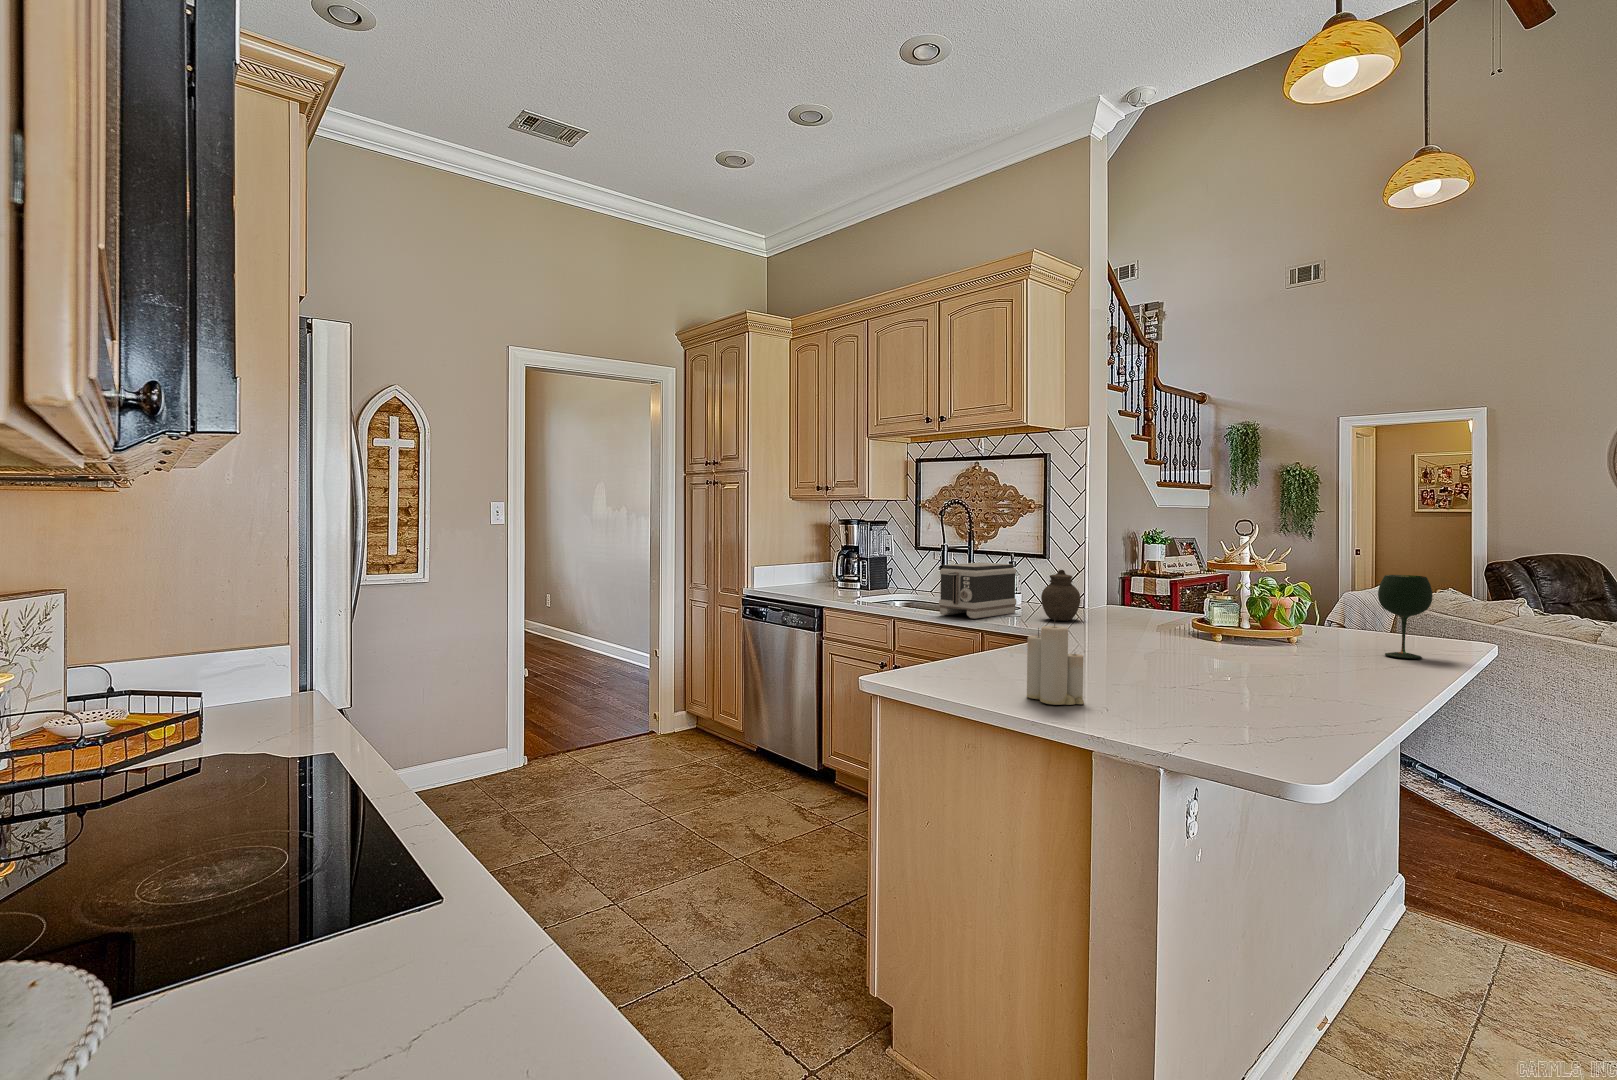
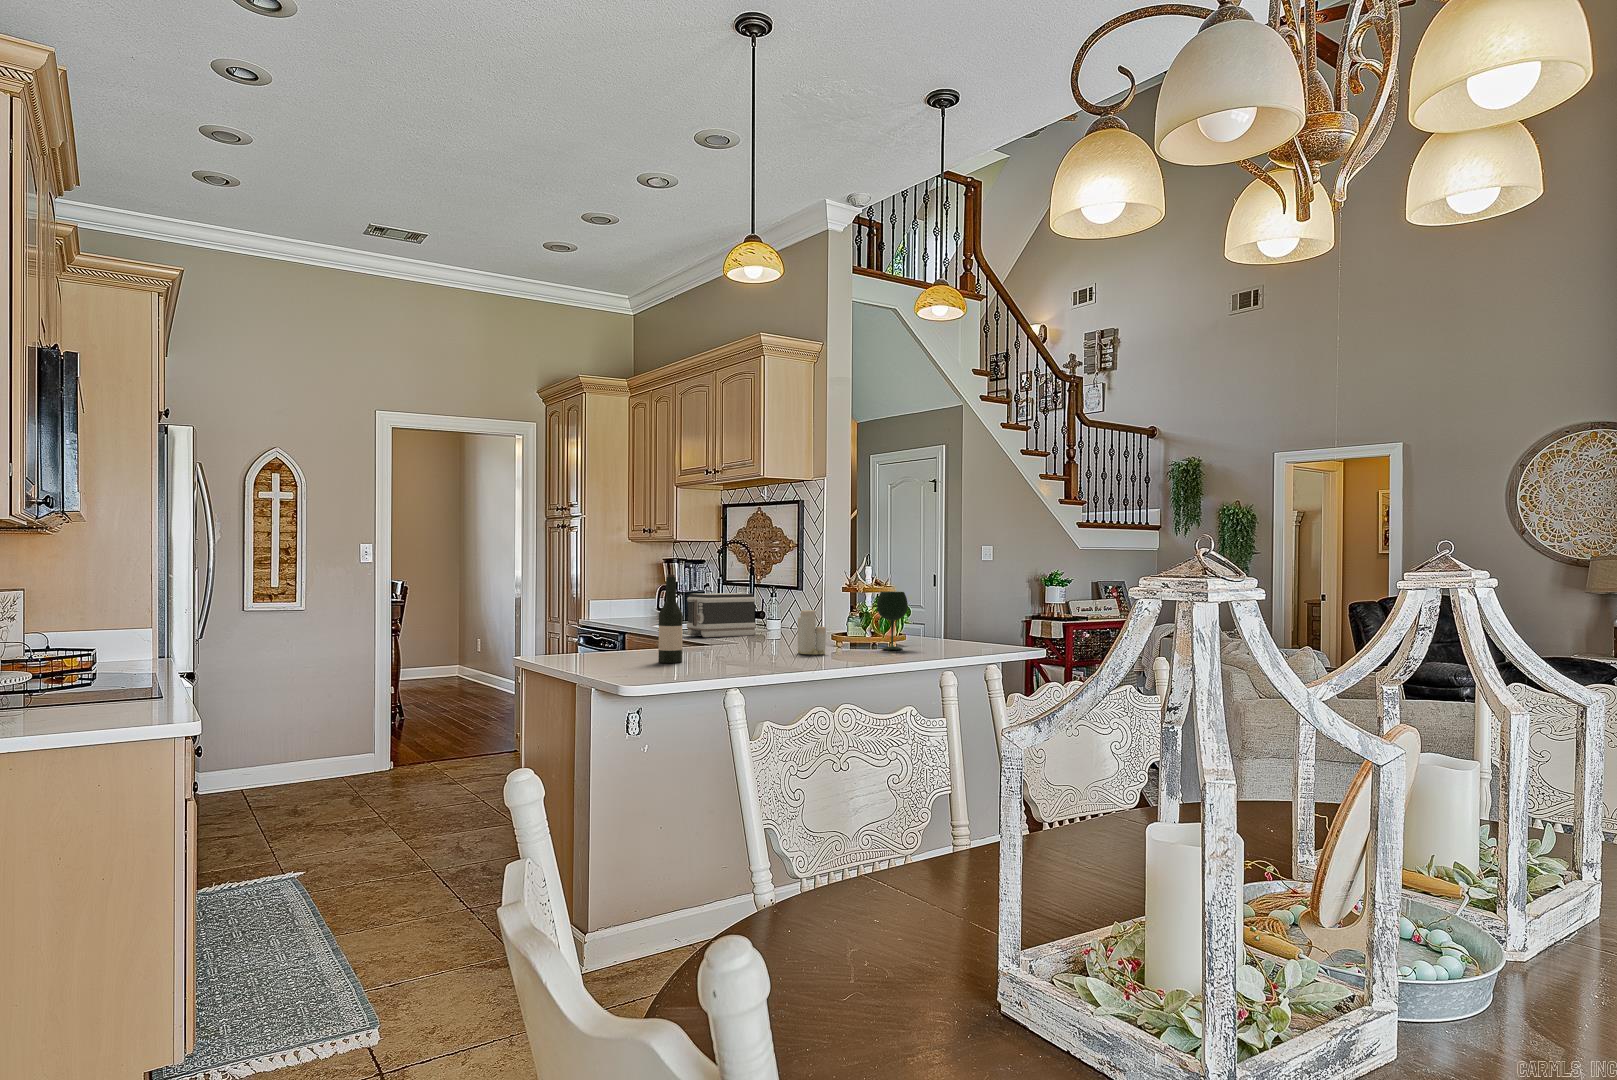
wine bottle: none [1201,560,1247,707] -> present [658,575,683,663]
jar: present [1041,570,1080,621] -> none [756,597,786,638]
candle: present [1027,621,1084,705] -> present [798,610,825,654]

